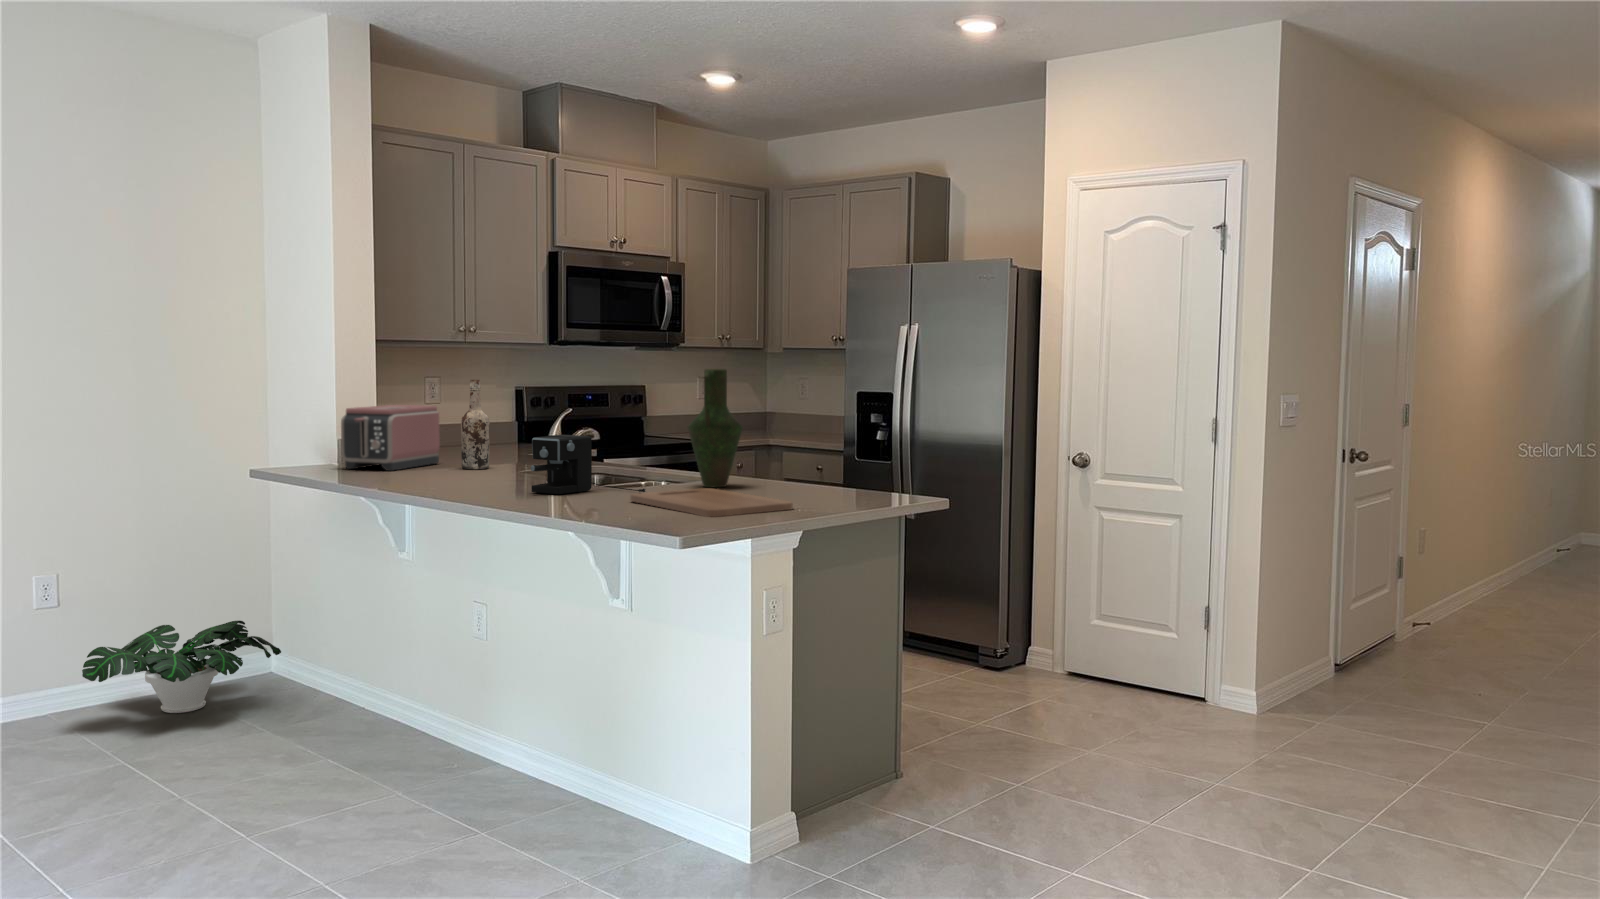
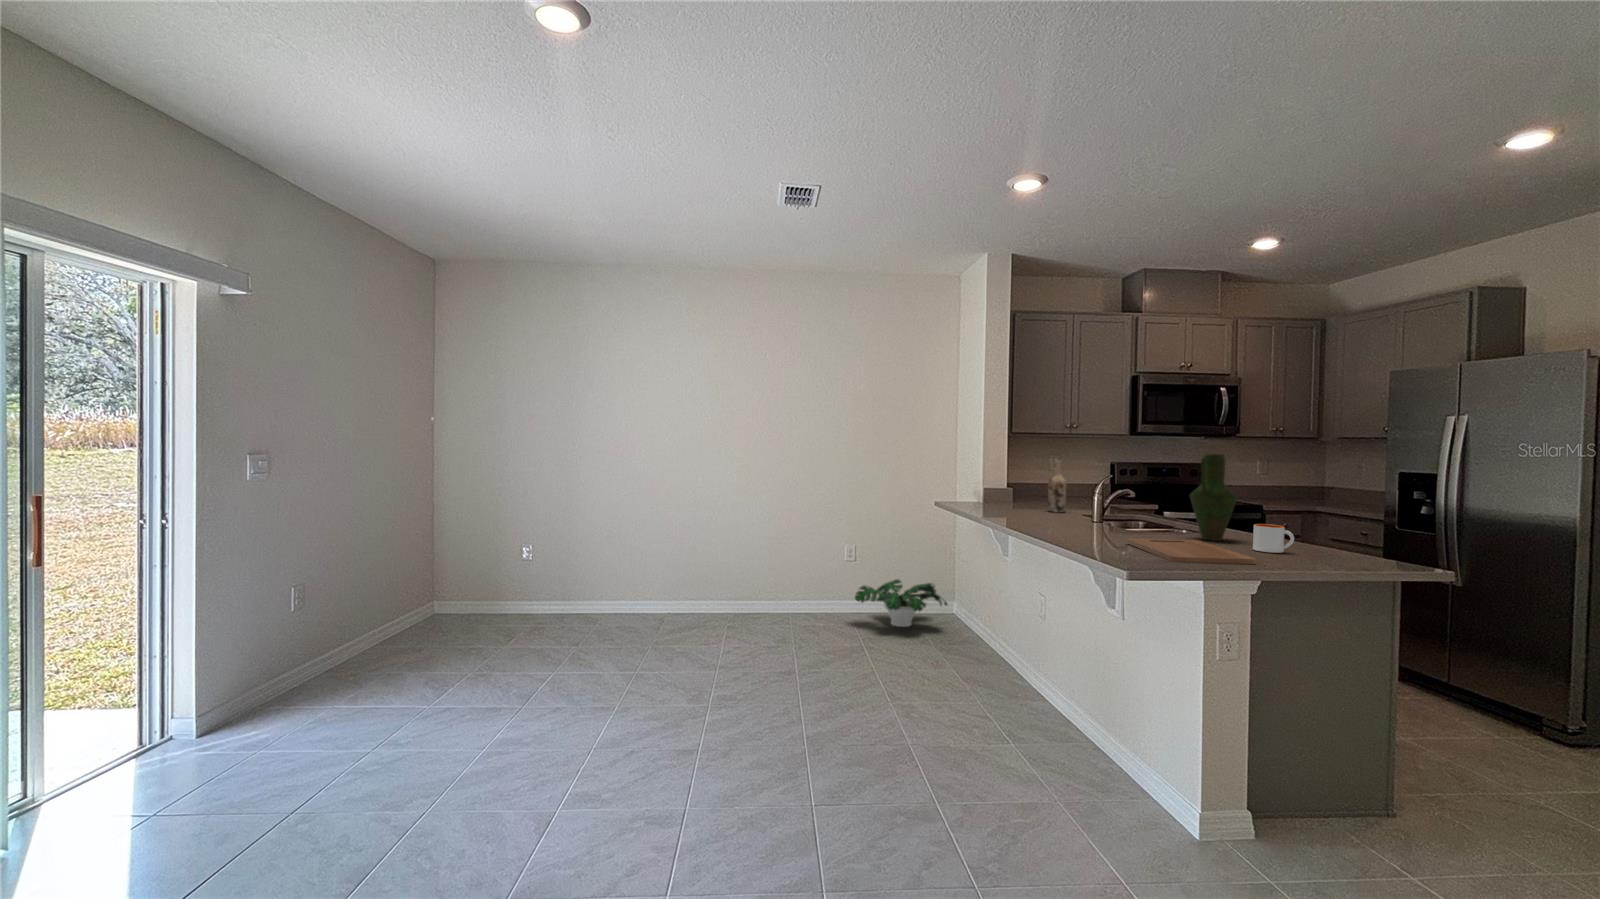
toaster: present [341,405,440,471] -> none [980,471,1040,509]
coffee maker: present [531,435,646,494] -> none [1066,495,1149,538]
mug: none [770,459,813,495] -> present [1253,524,1294,553]

